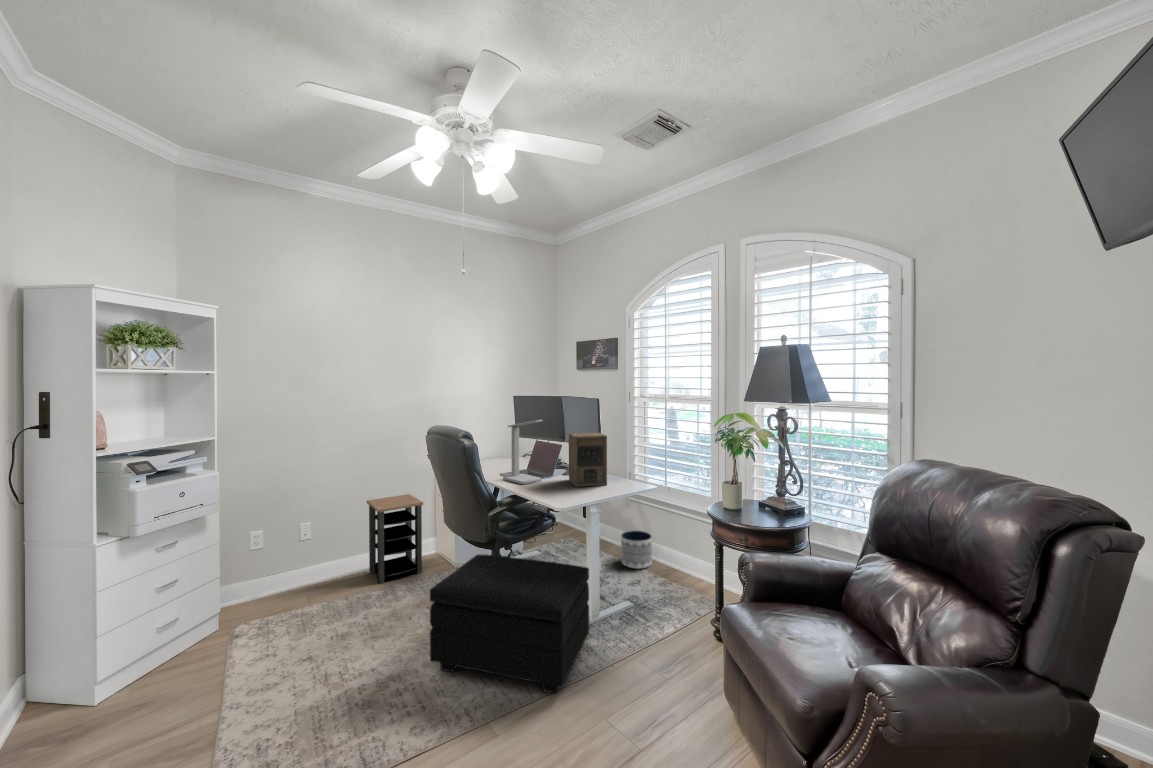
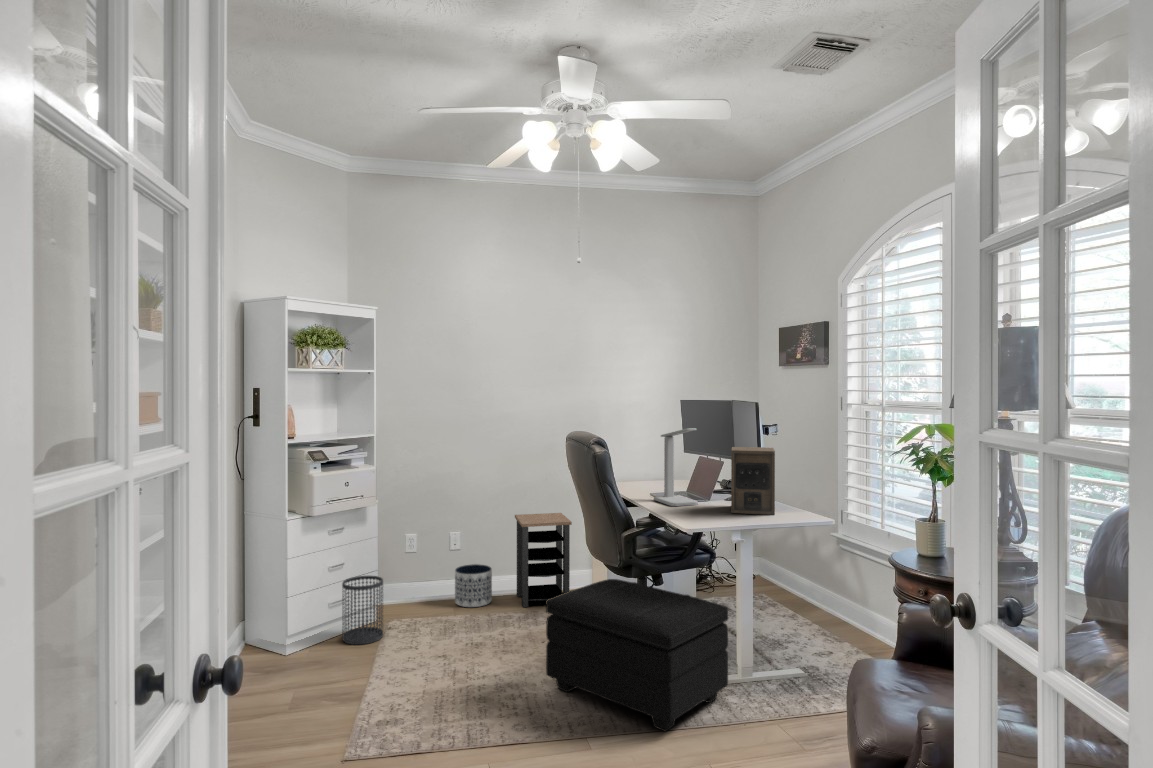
planter: present [621,531,652,569] -> present [455,564,492,607]
wastebasket: none [177,586,231,668] -> present [342,576,383,645]

